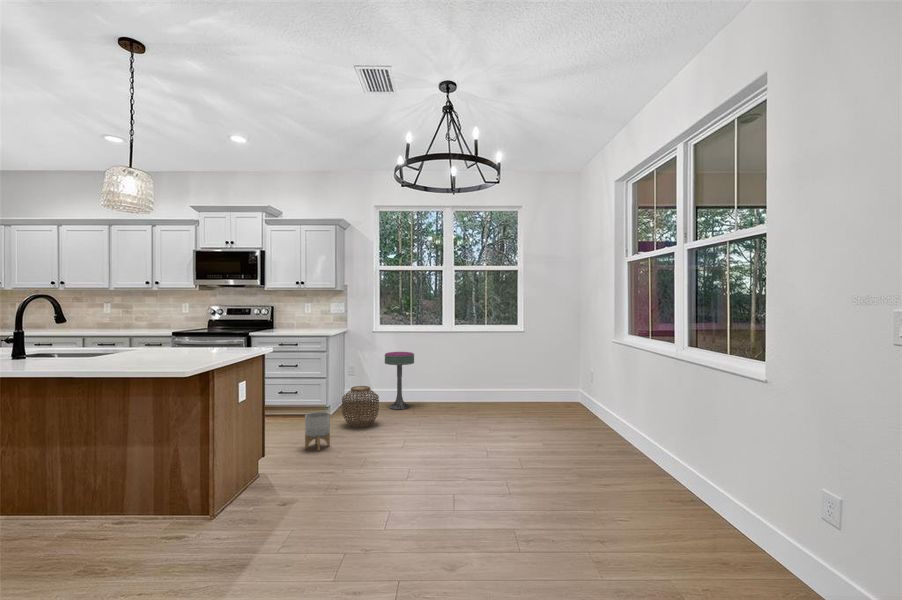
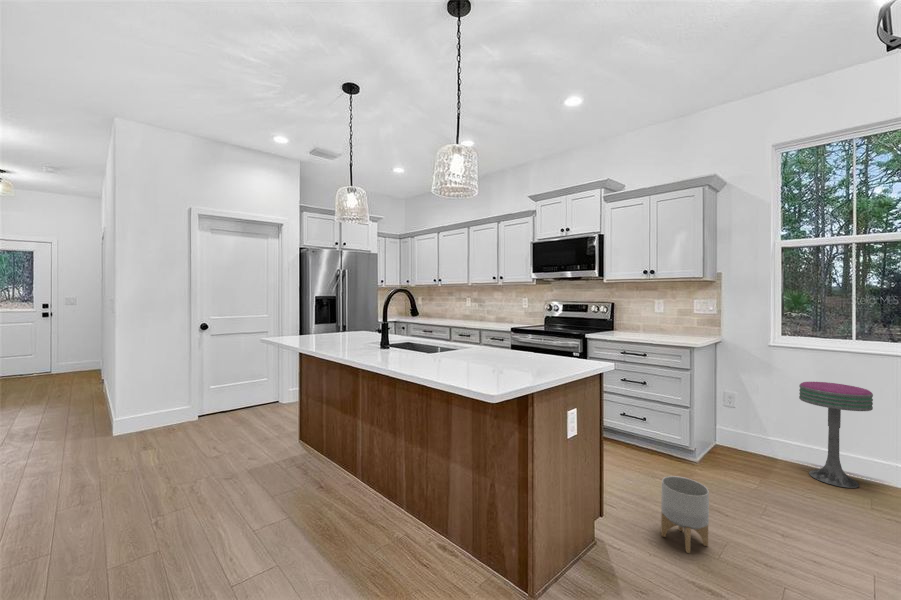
woven basket: present [342,386,379,428] -> none [723,437,803,515]

